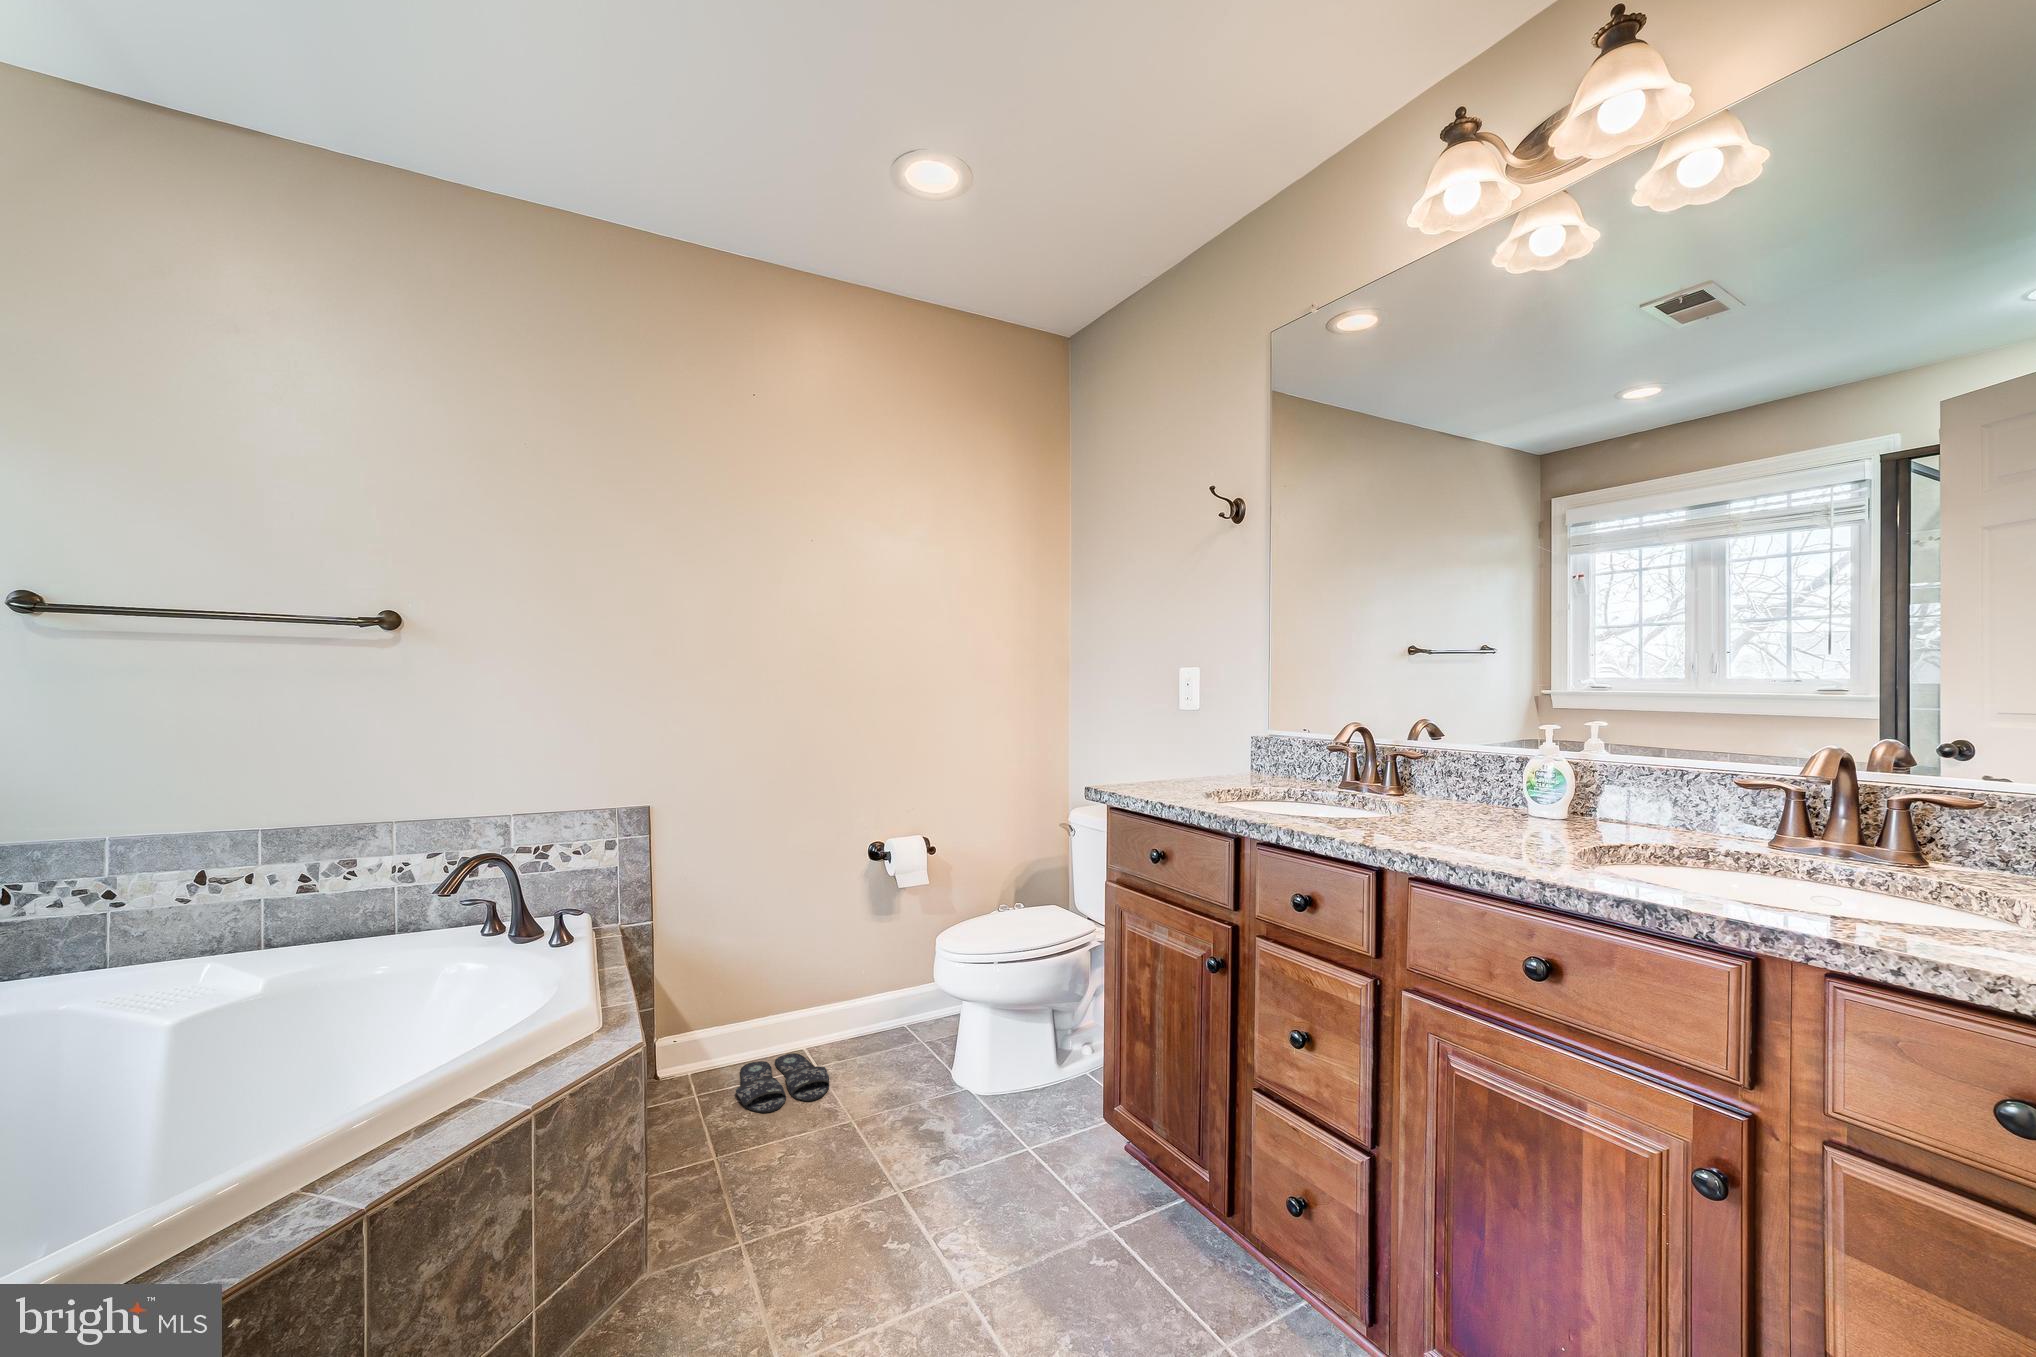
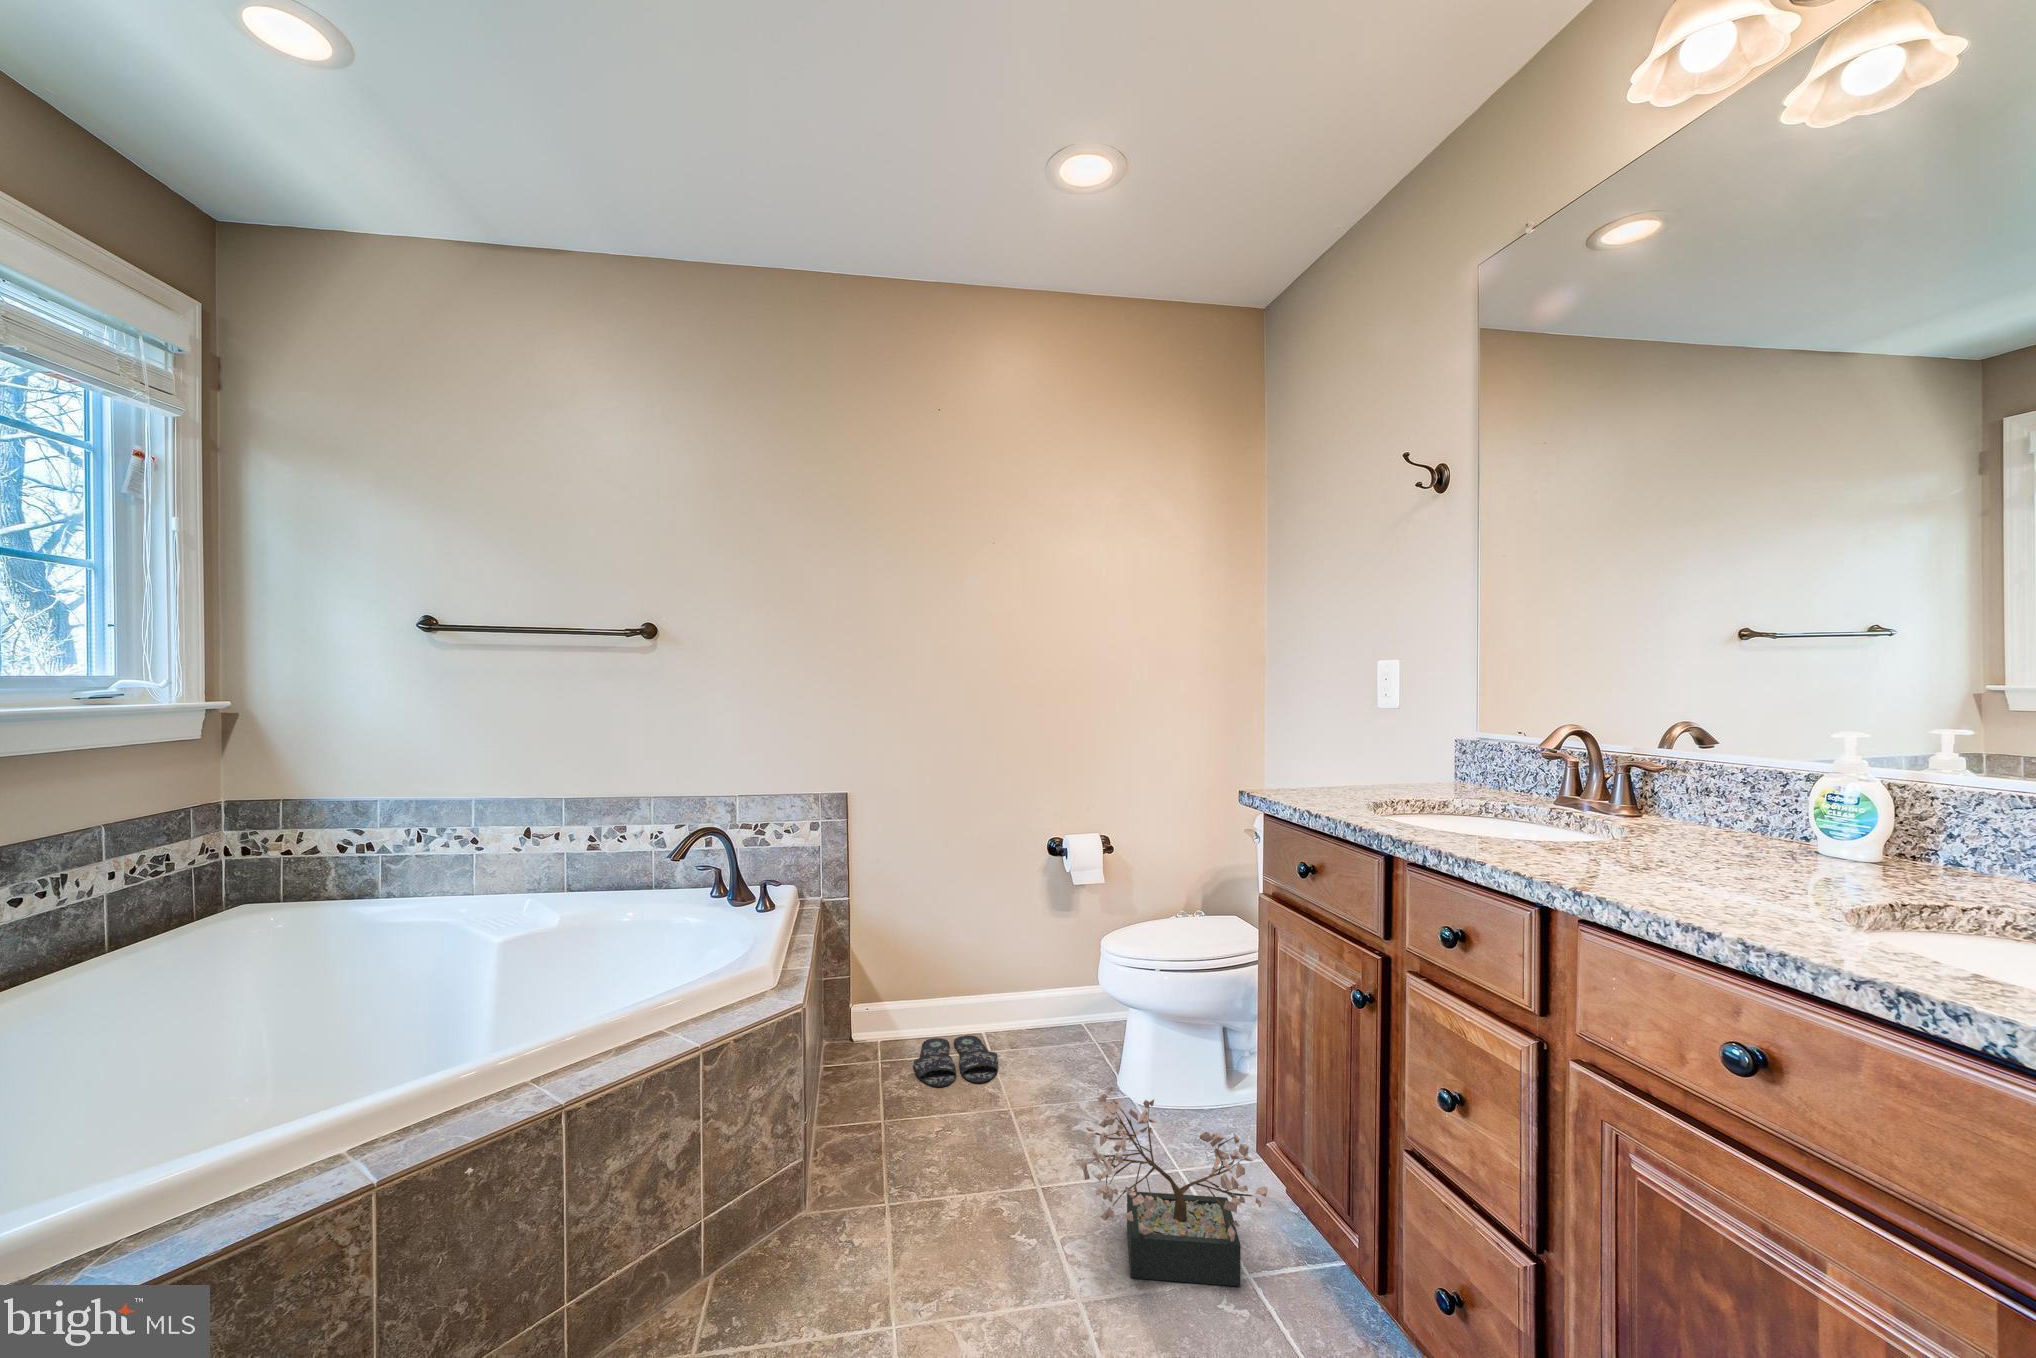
decorative plant: none [952,1078,1121,1257] -> present [1081,1087,1268,1286]

